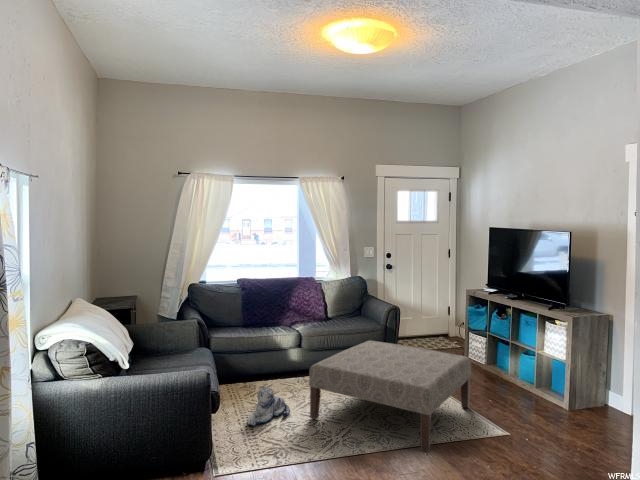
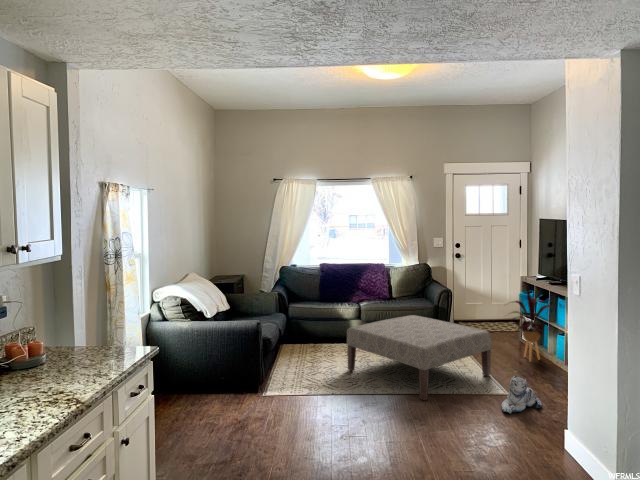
house plant: none [464,302,514,384] -> present [515,287,551,361]
plush toy: present [247,386,290,426] -> present [501,376,542,413]

